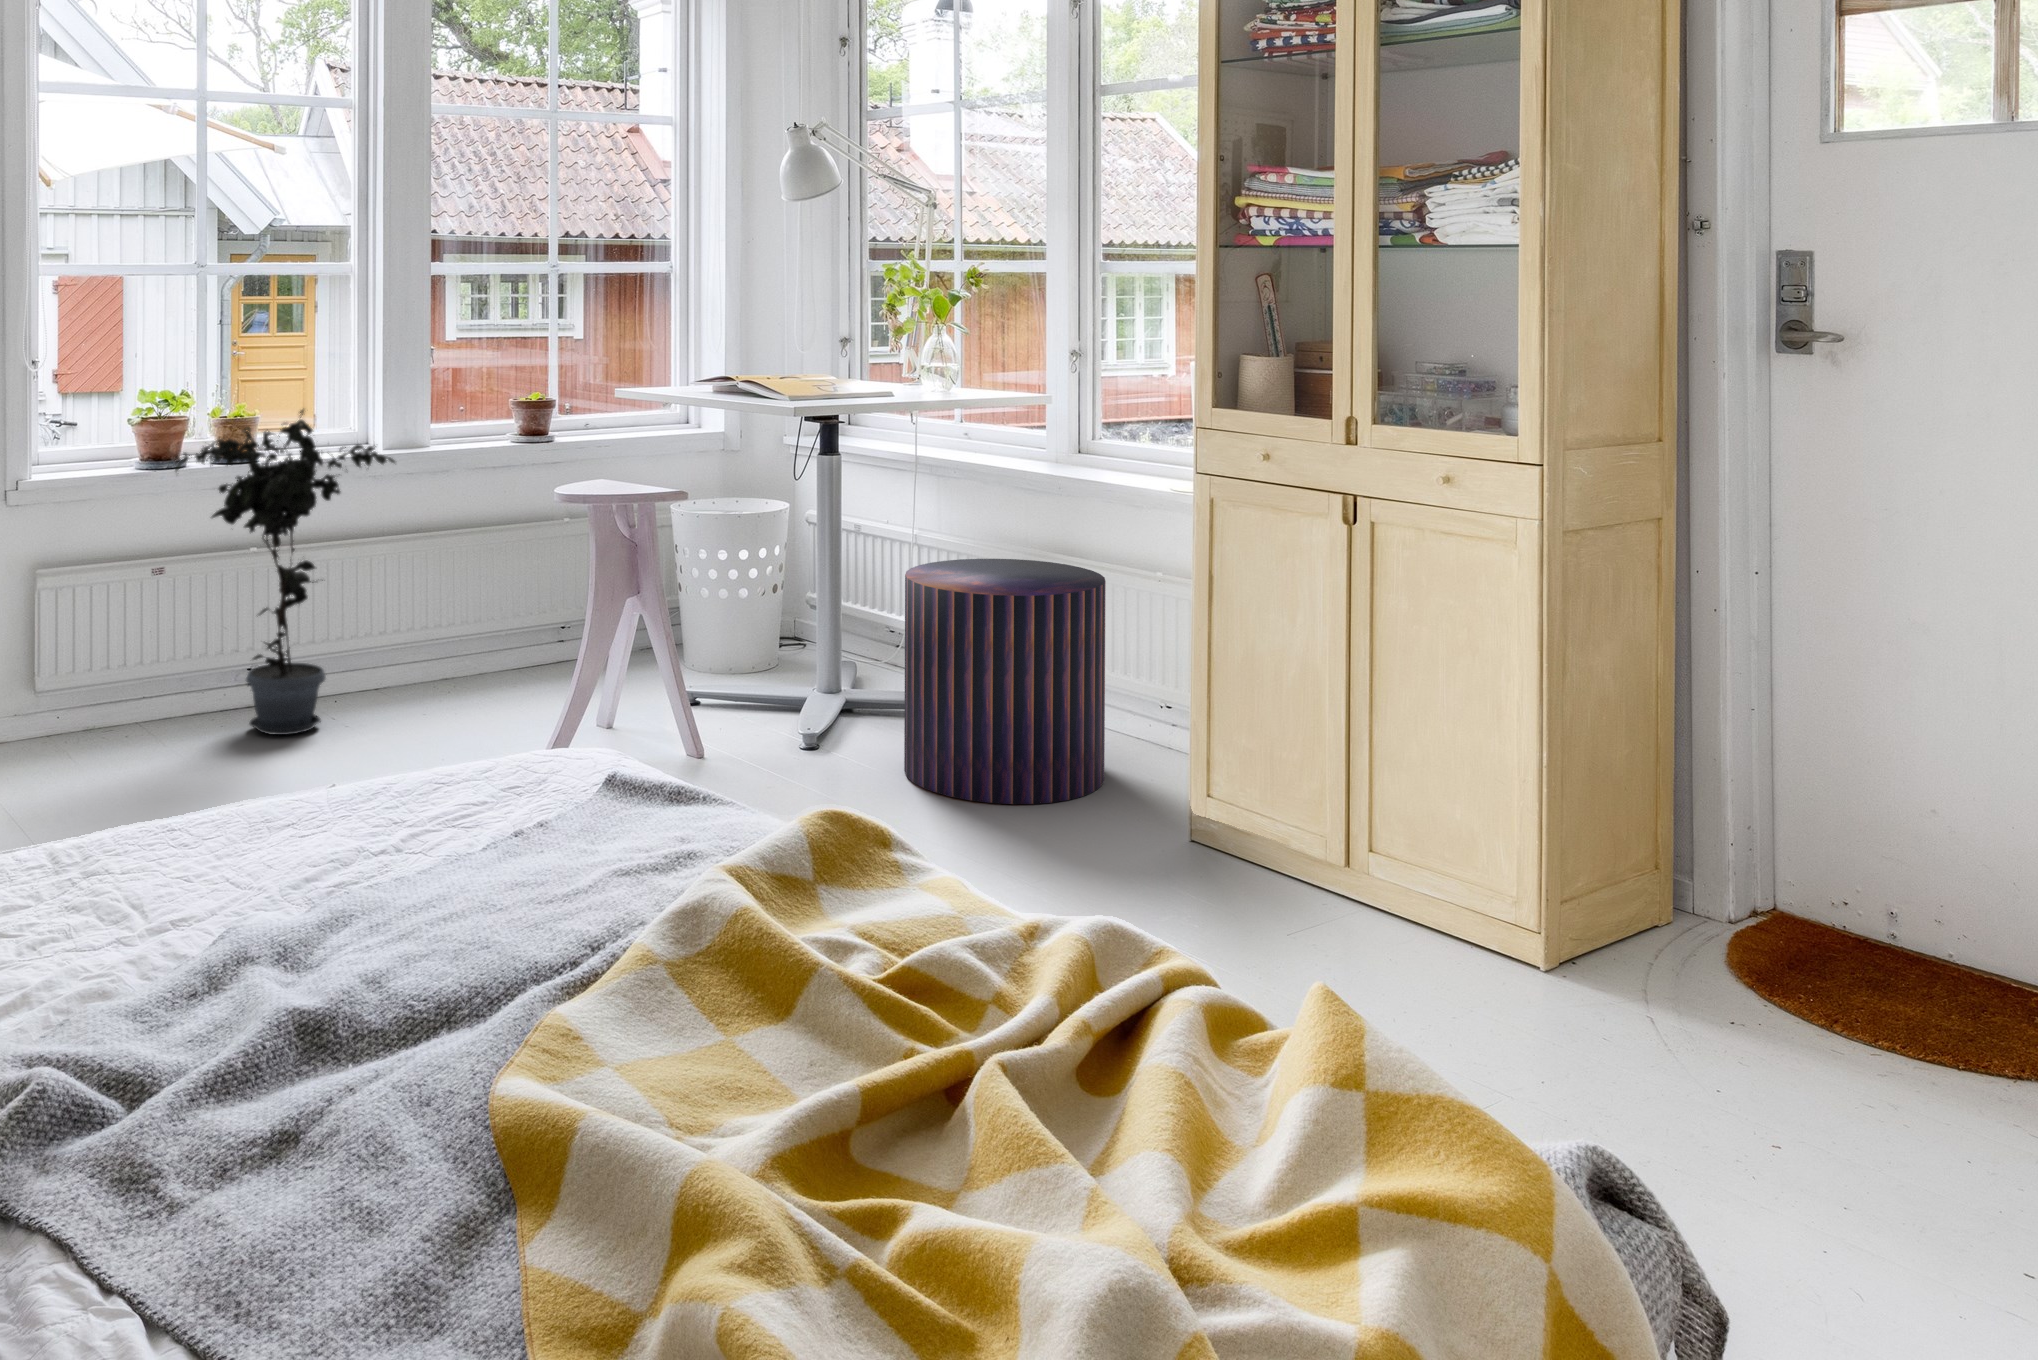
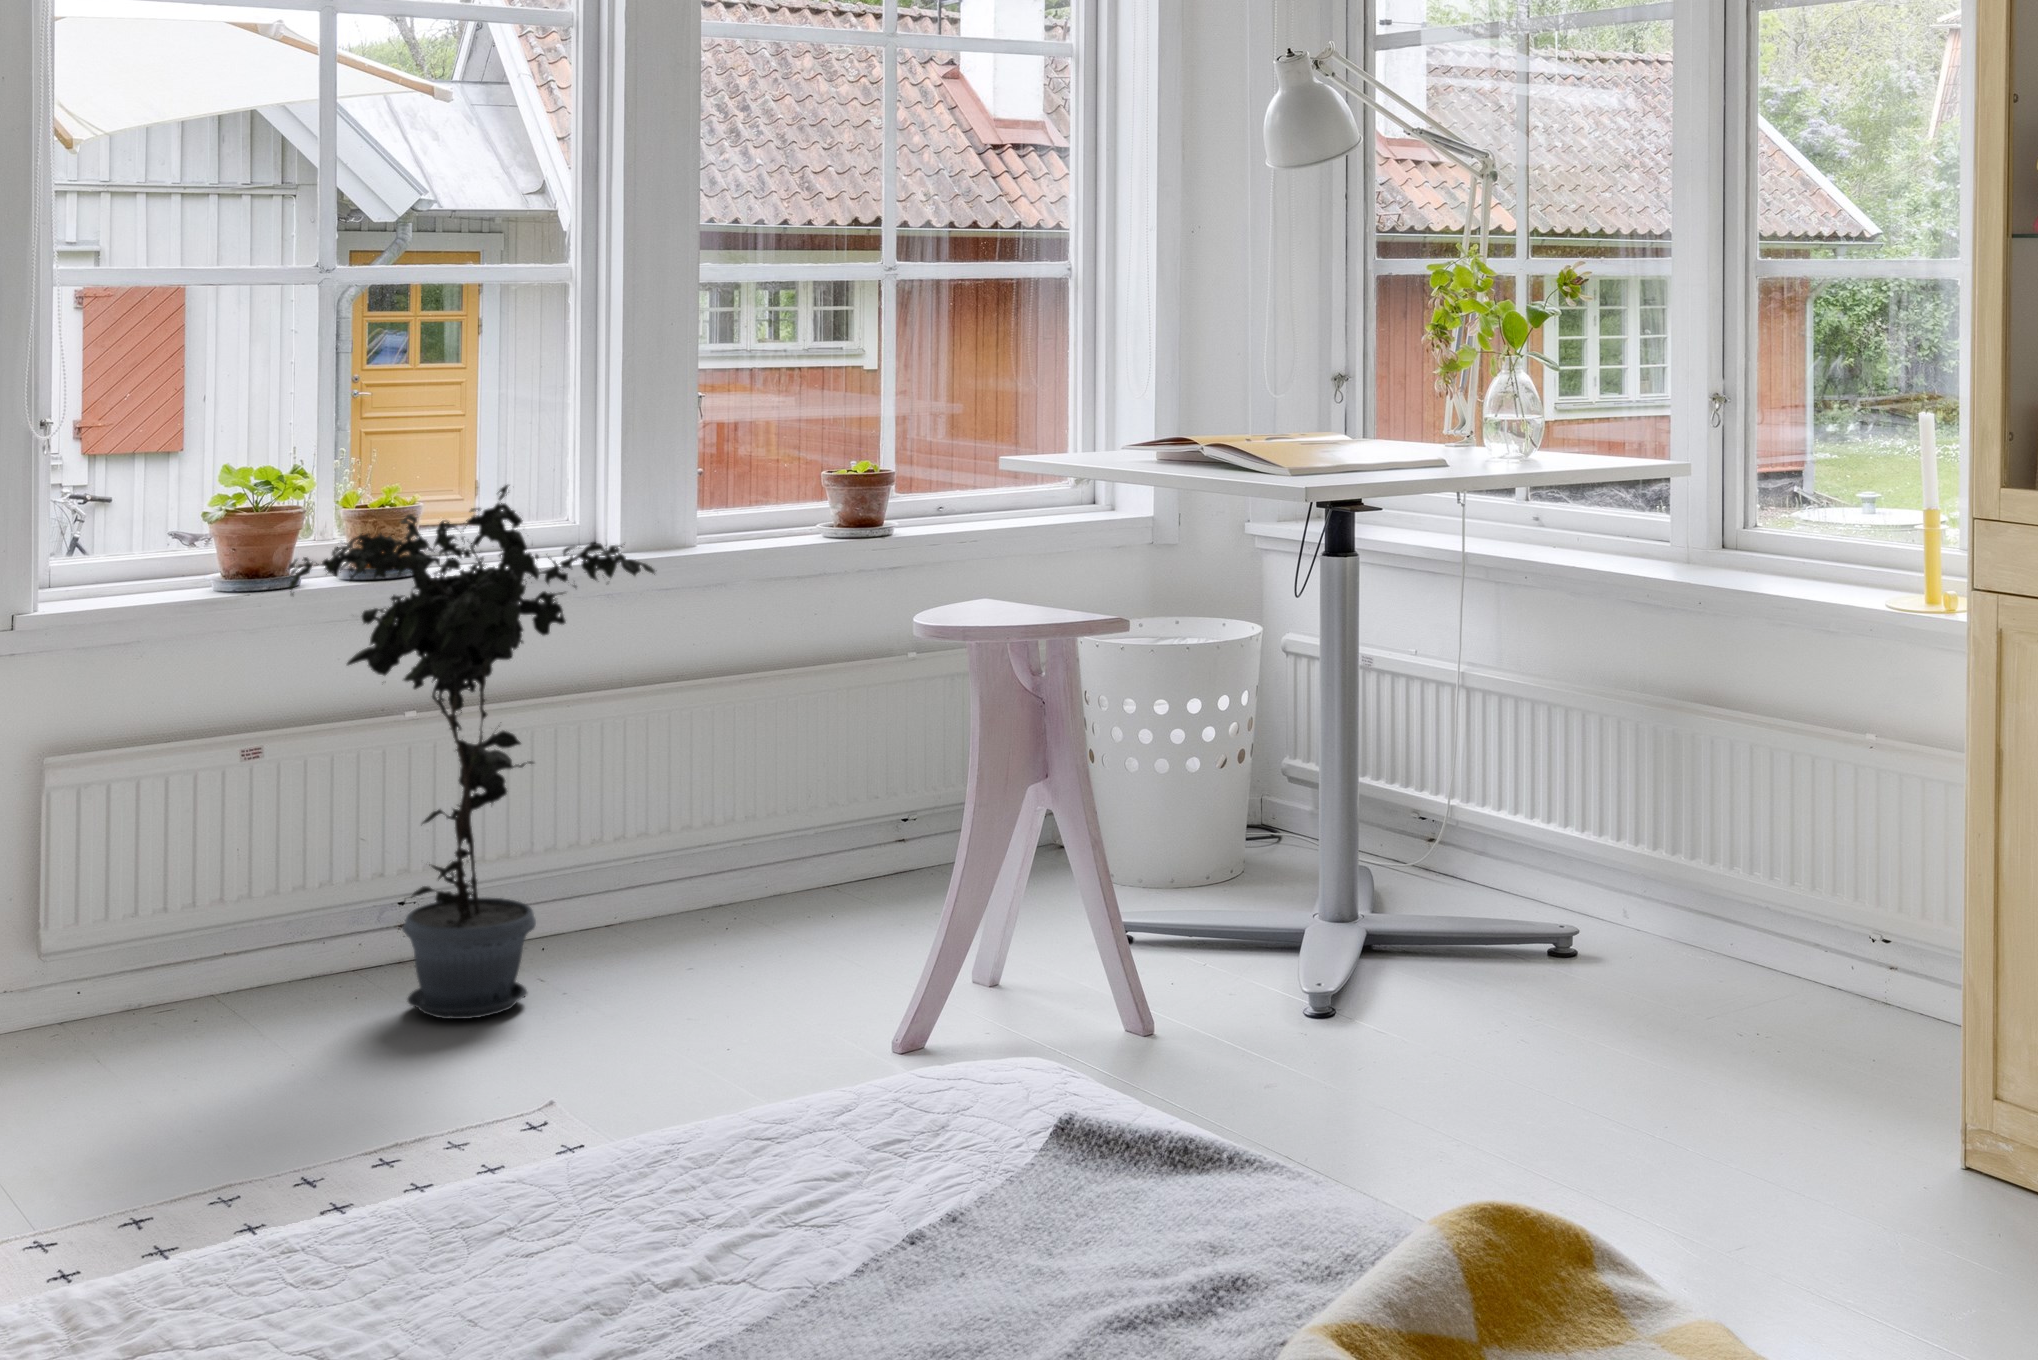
pouf: present [904,559,1106,804] -> none [1482,720,1801,1115]

